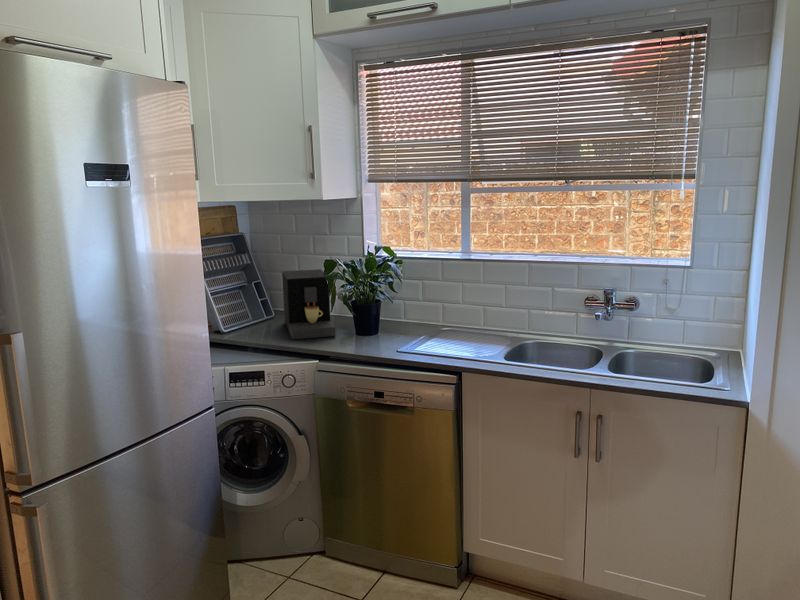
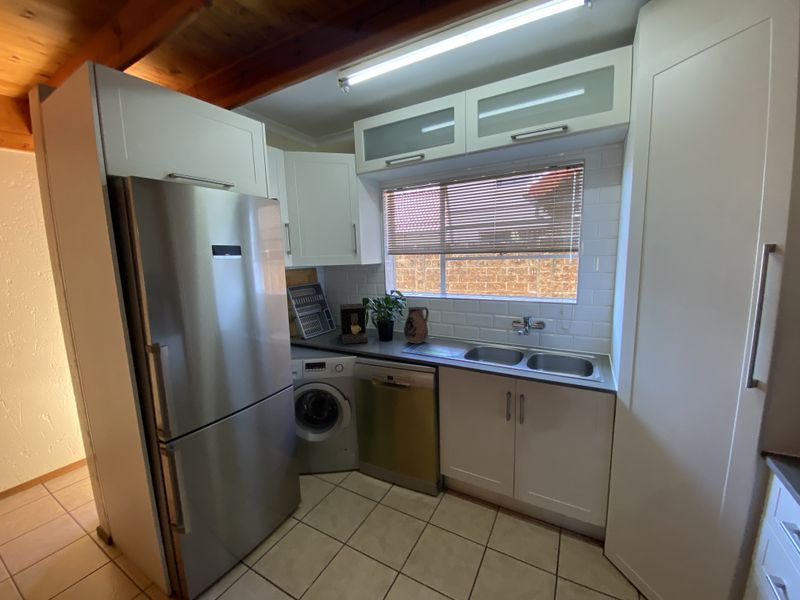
ceramic pitcher: none [398,274,440,337] -> present [404,307,429,344]

